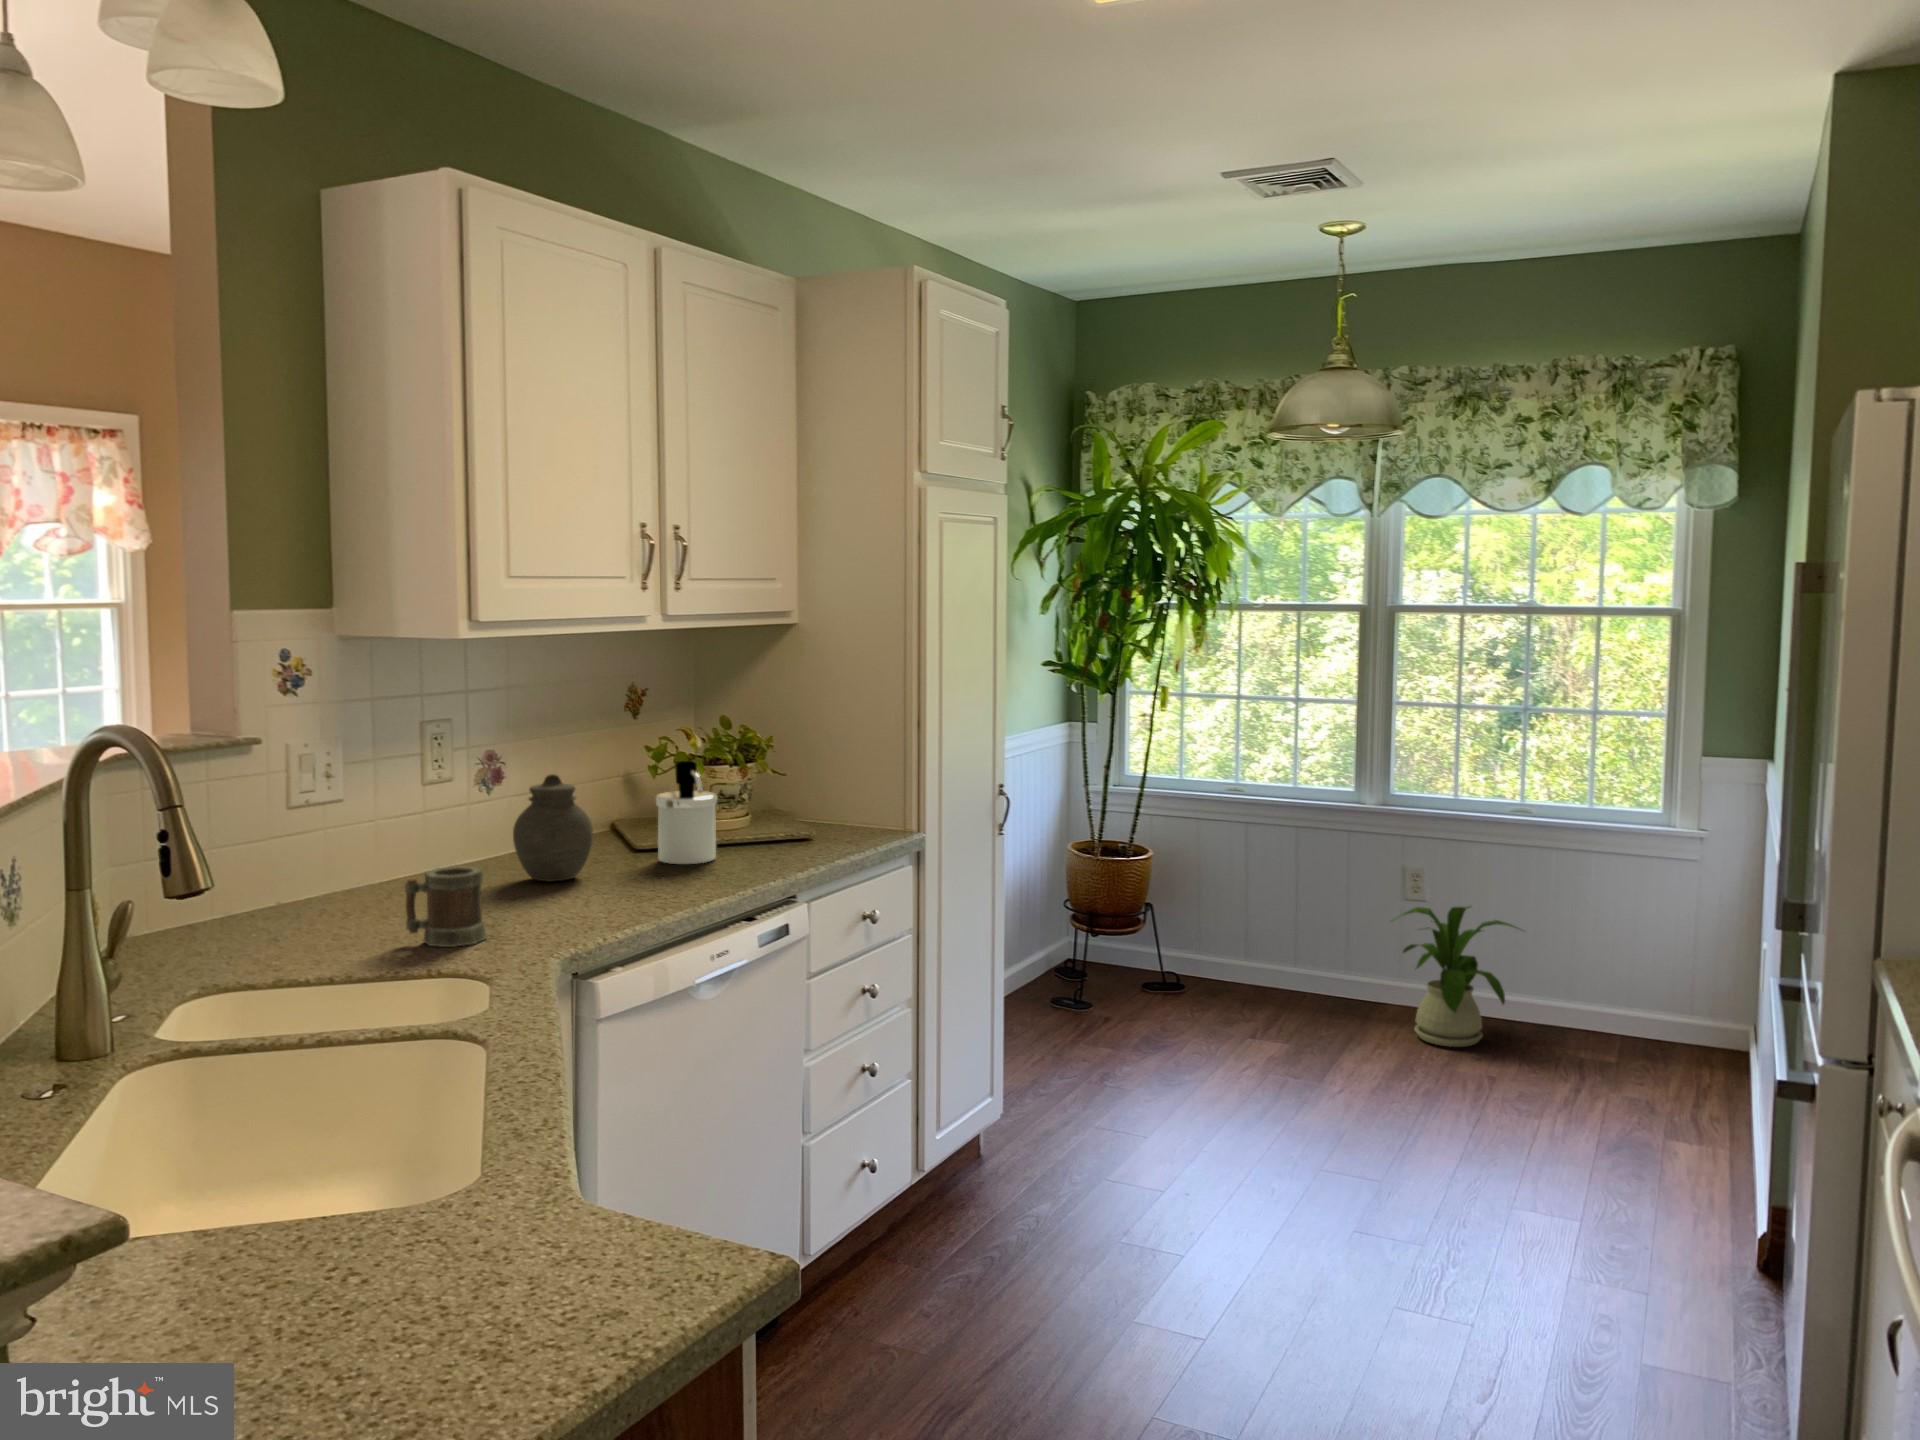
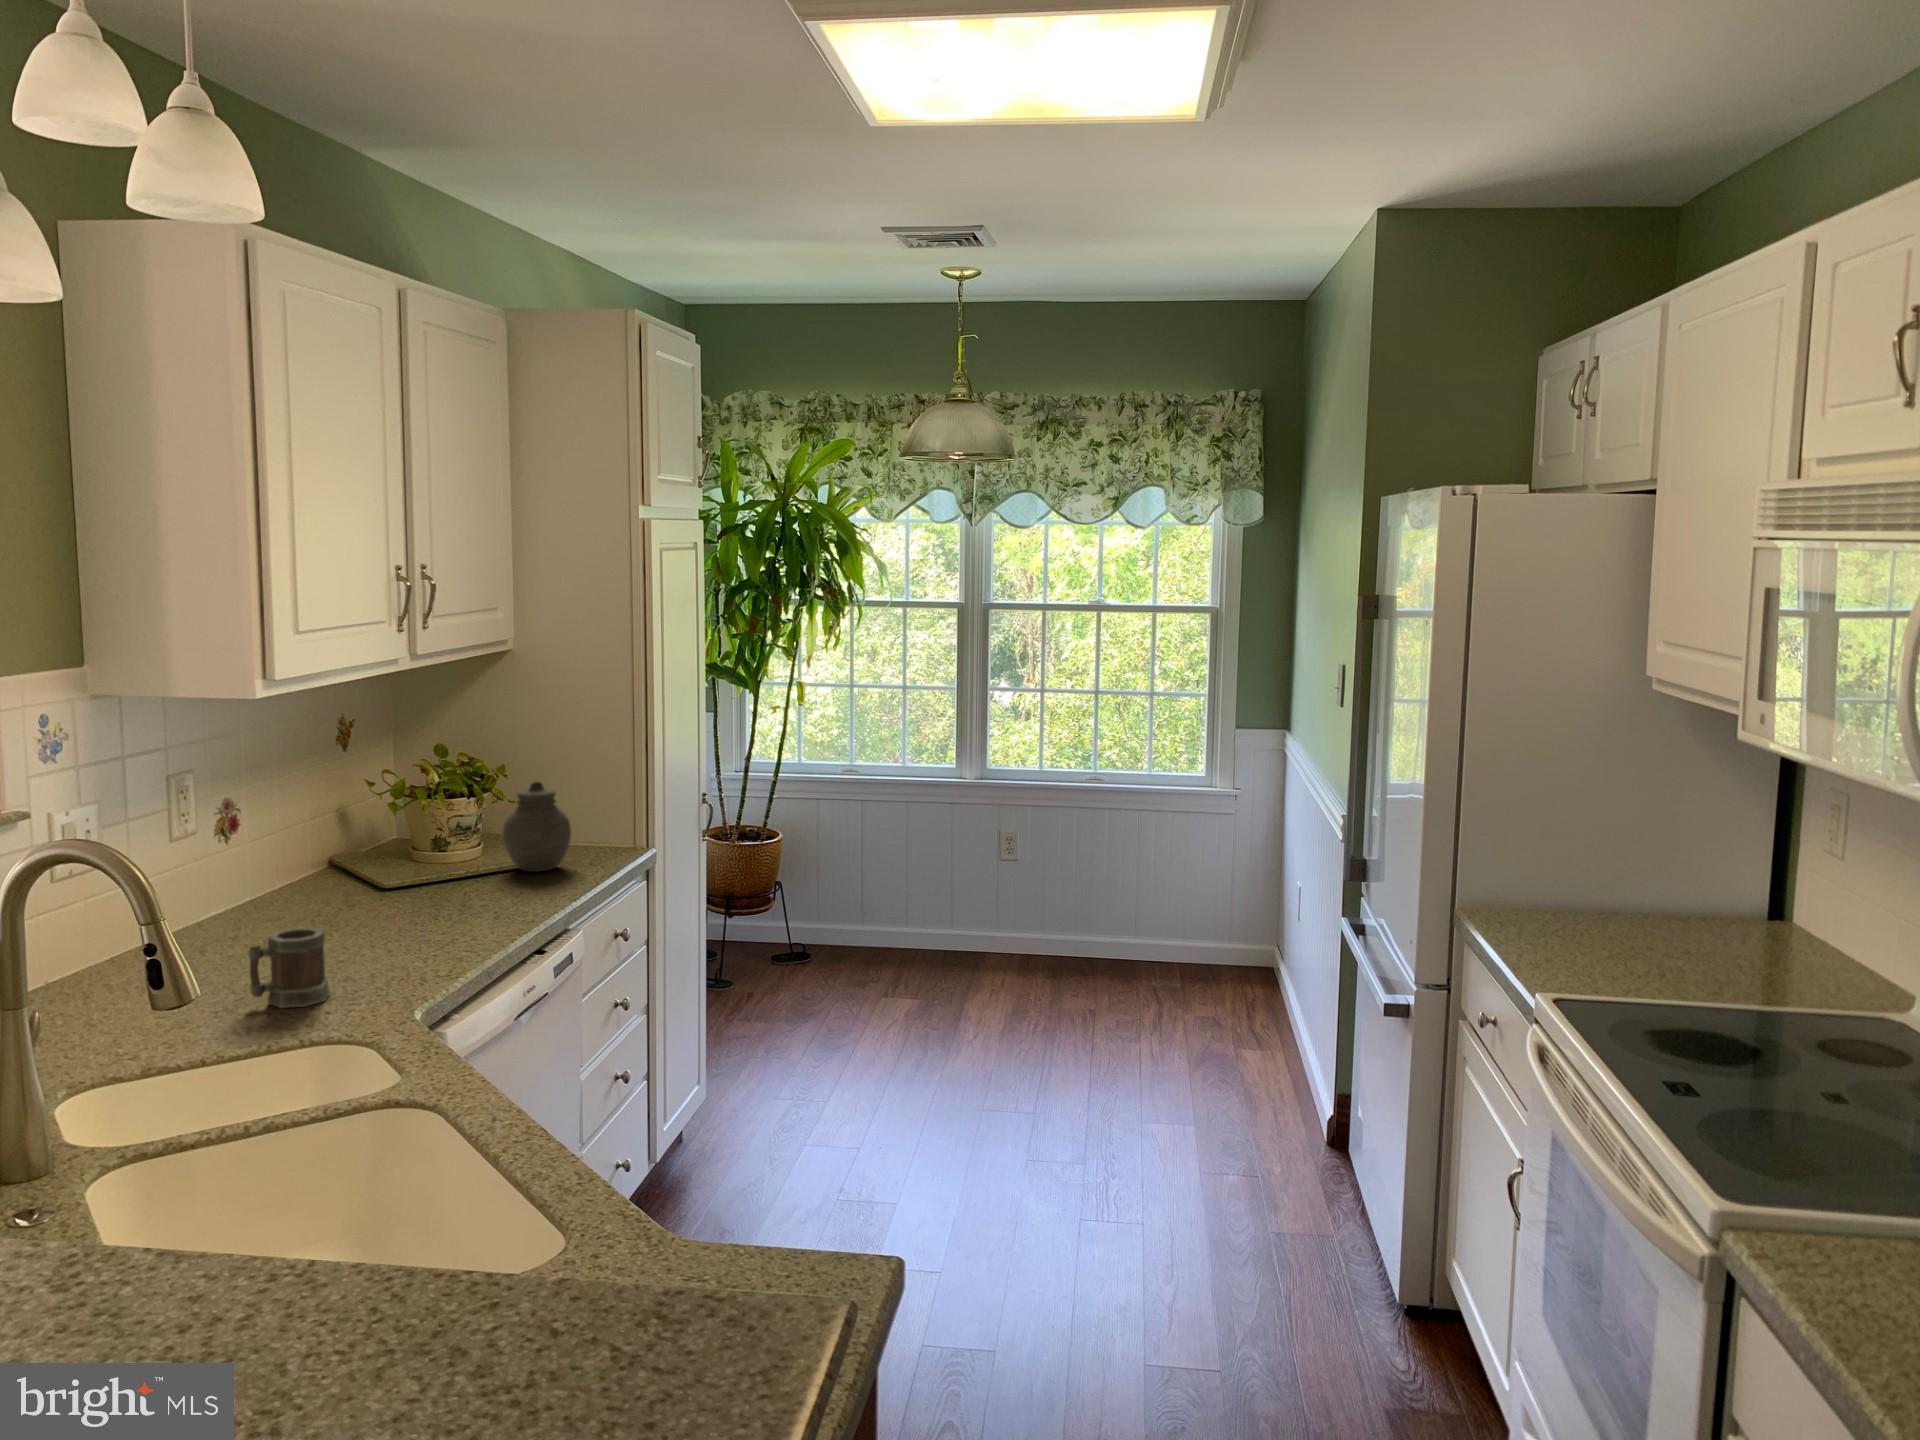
soap dispenser: present [656,761,717,864] -> none [412,798,473,898]
jar: present [513,774,593,882] -> present [503,782,571,872]
house plant: present [1401,906,1519,1047] -> none [999,865,1112,987]

